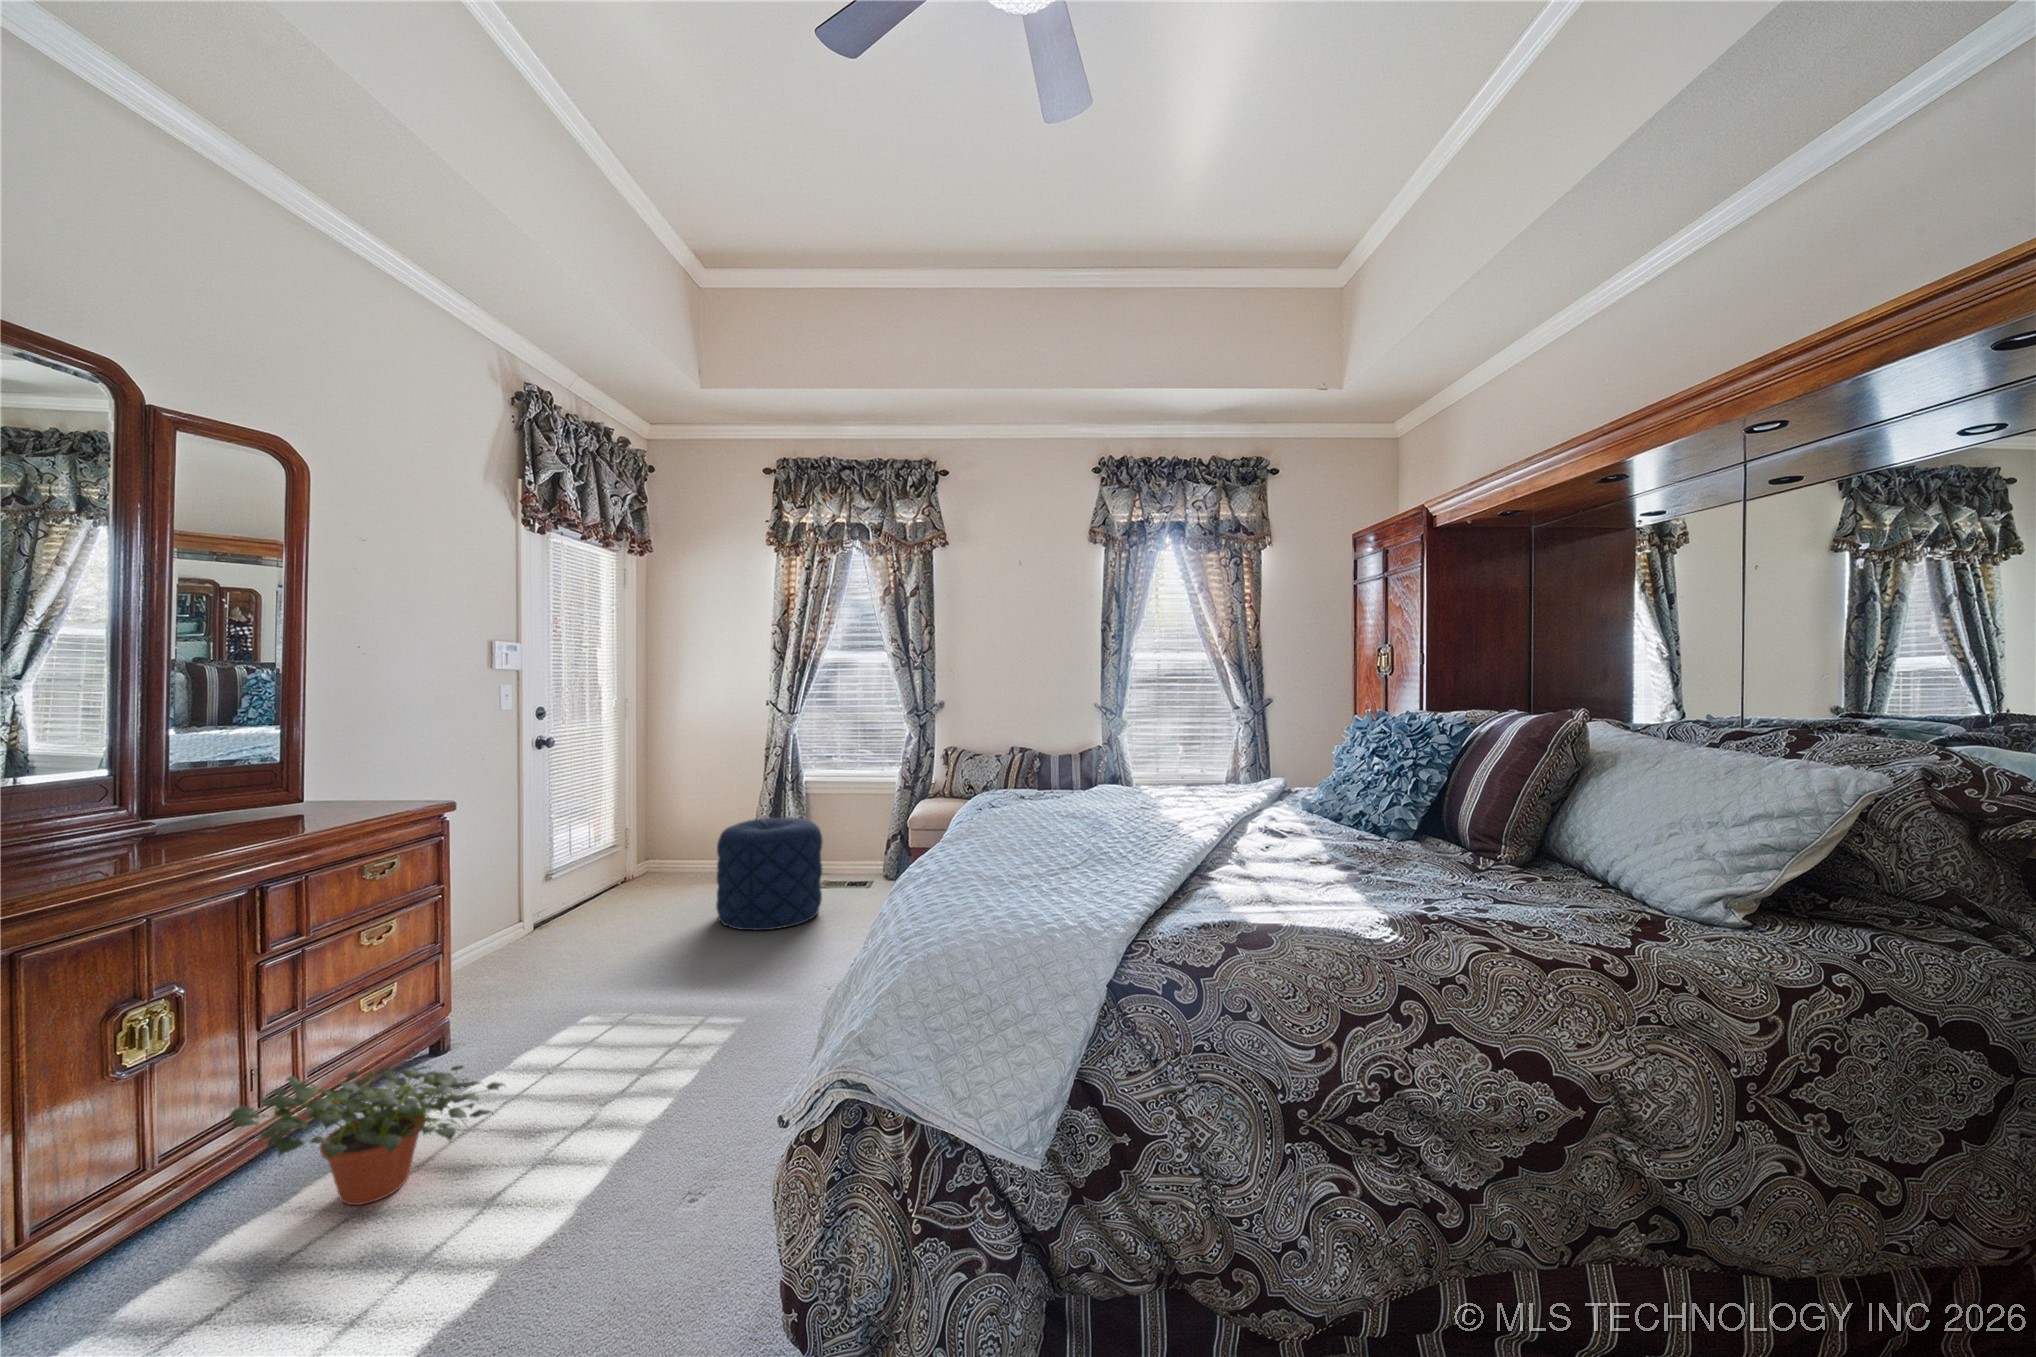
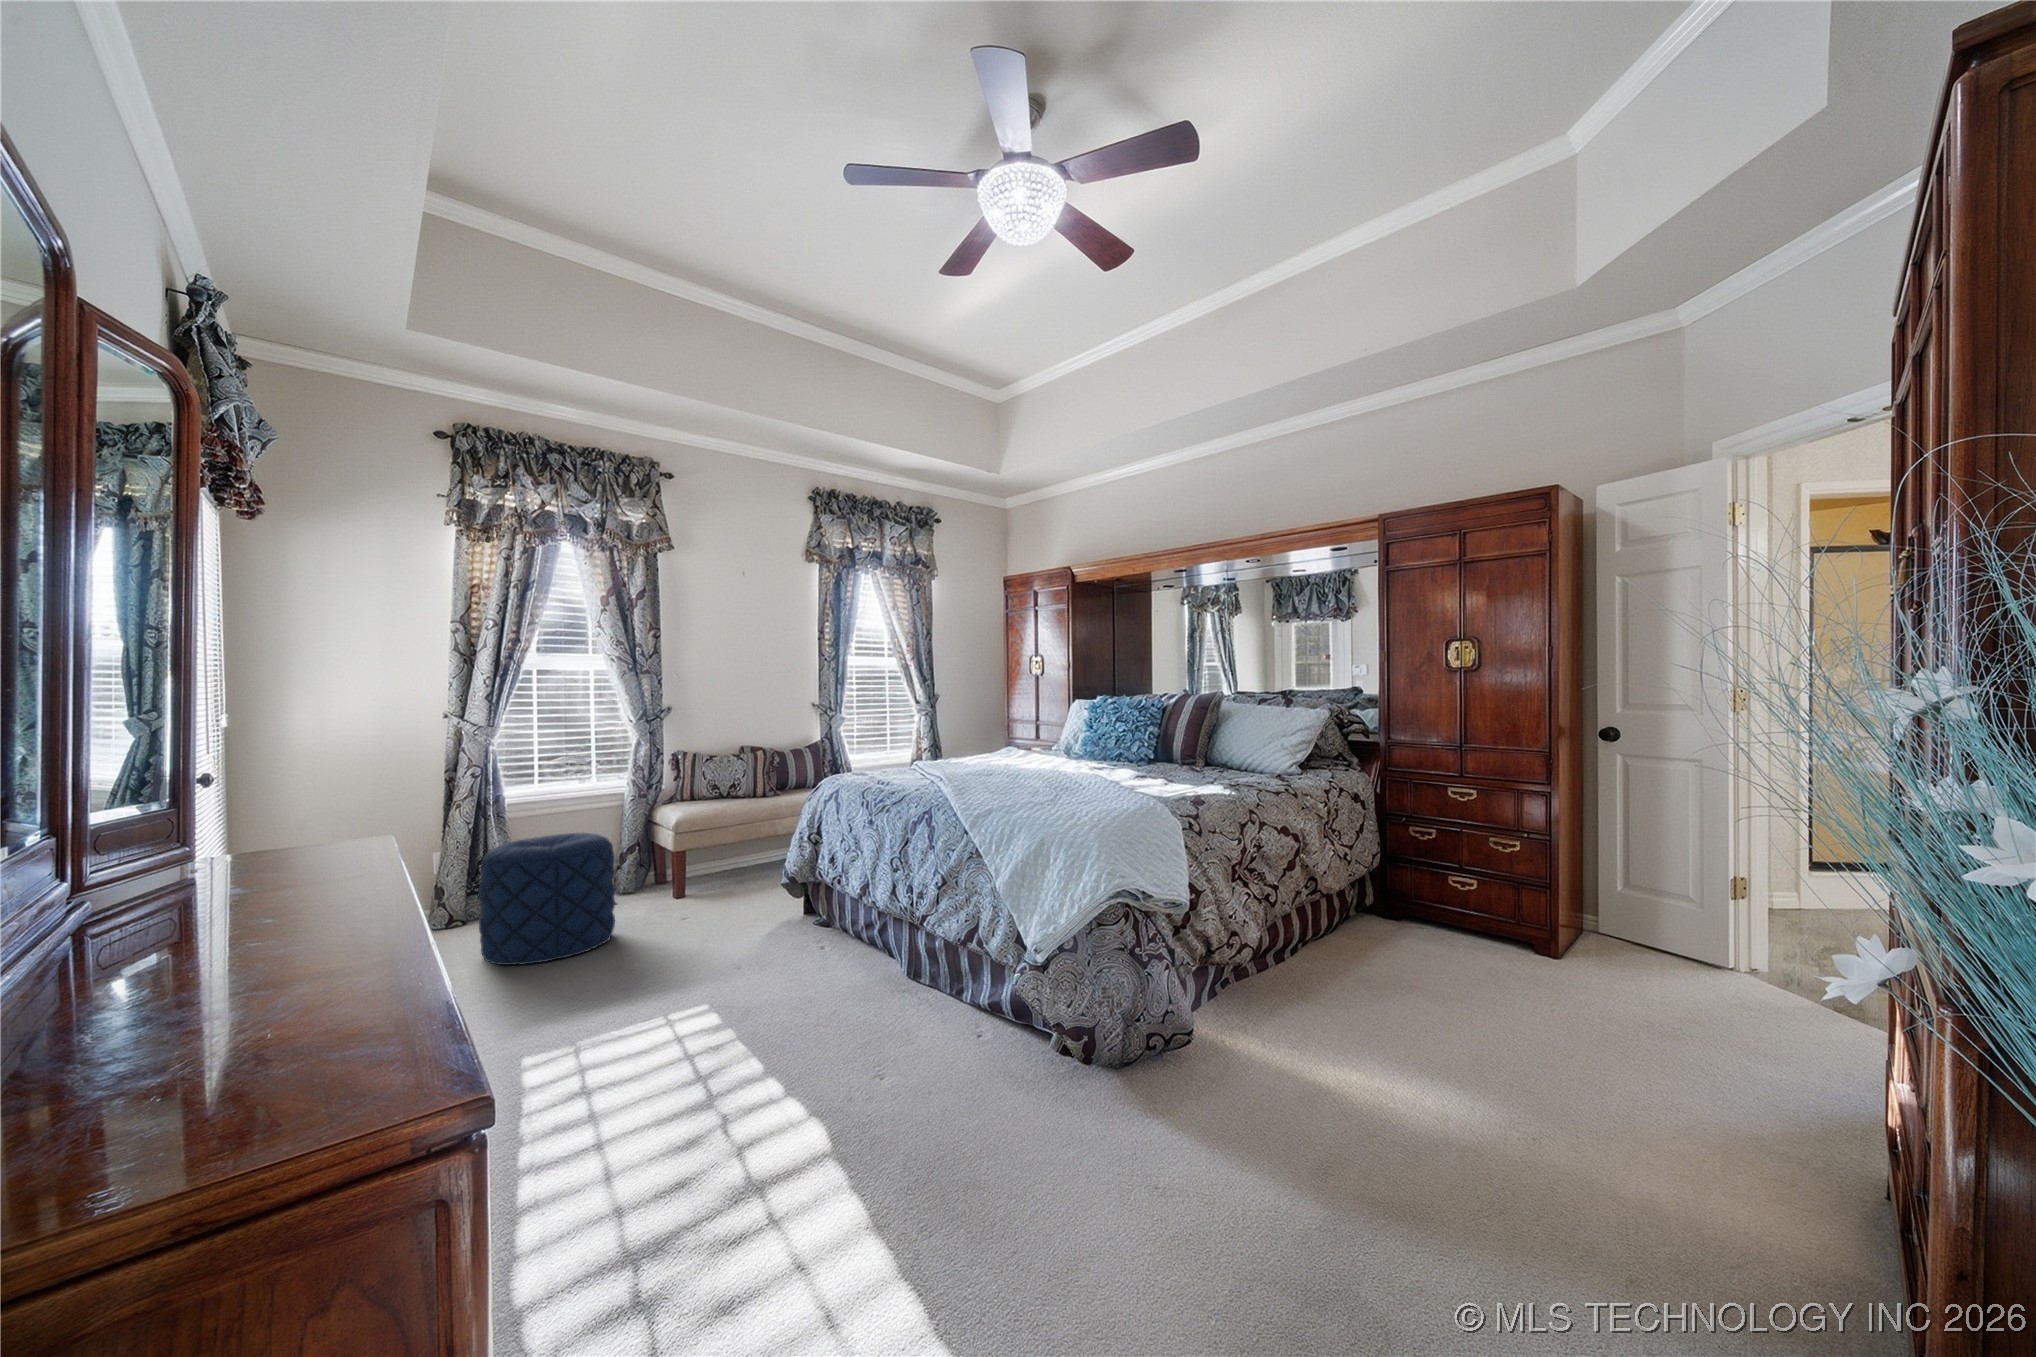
potted plant: present [228,1065,504,1205] -> none [445,1056,744,1221]

